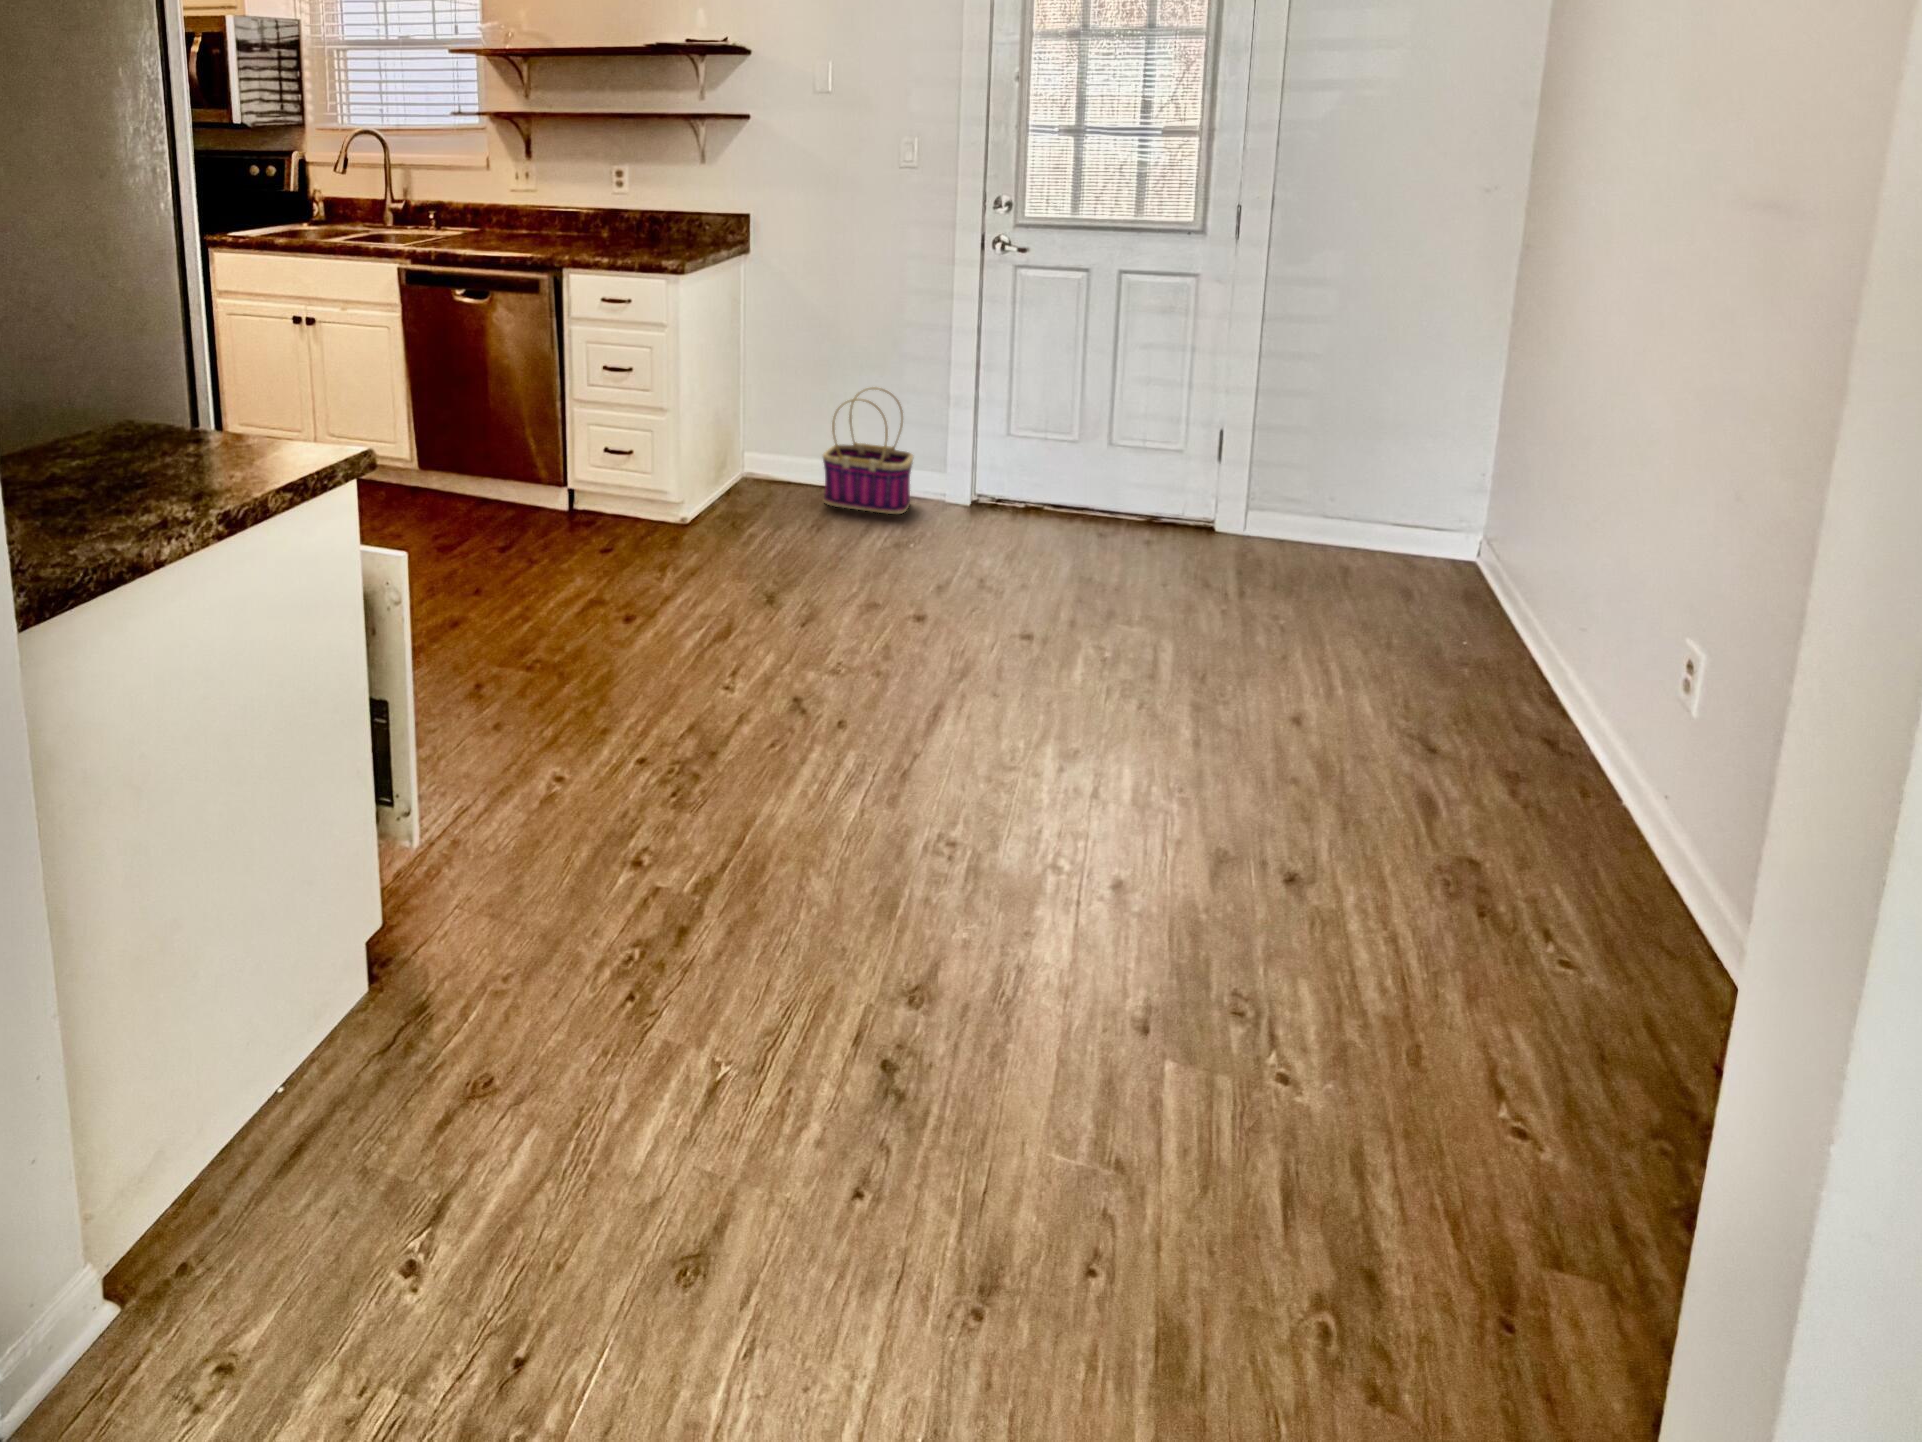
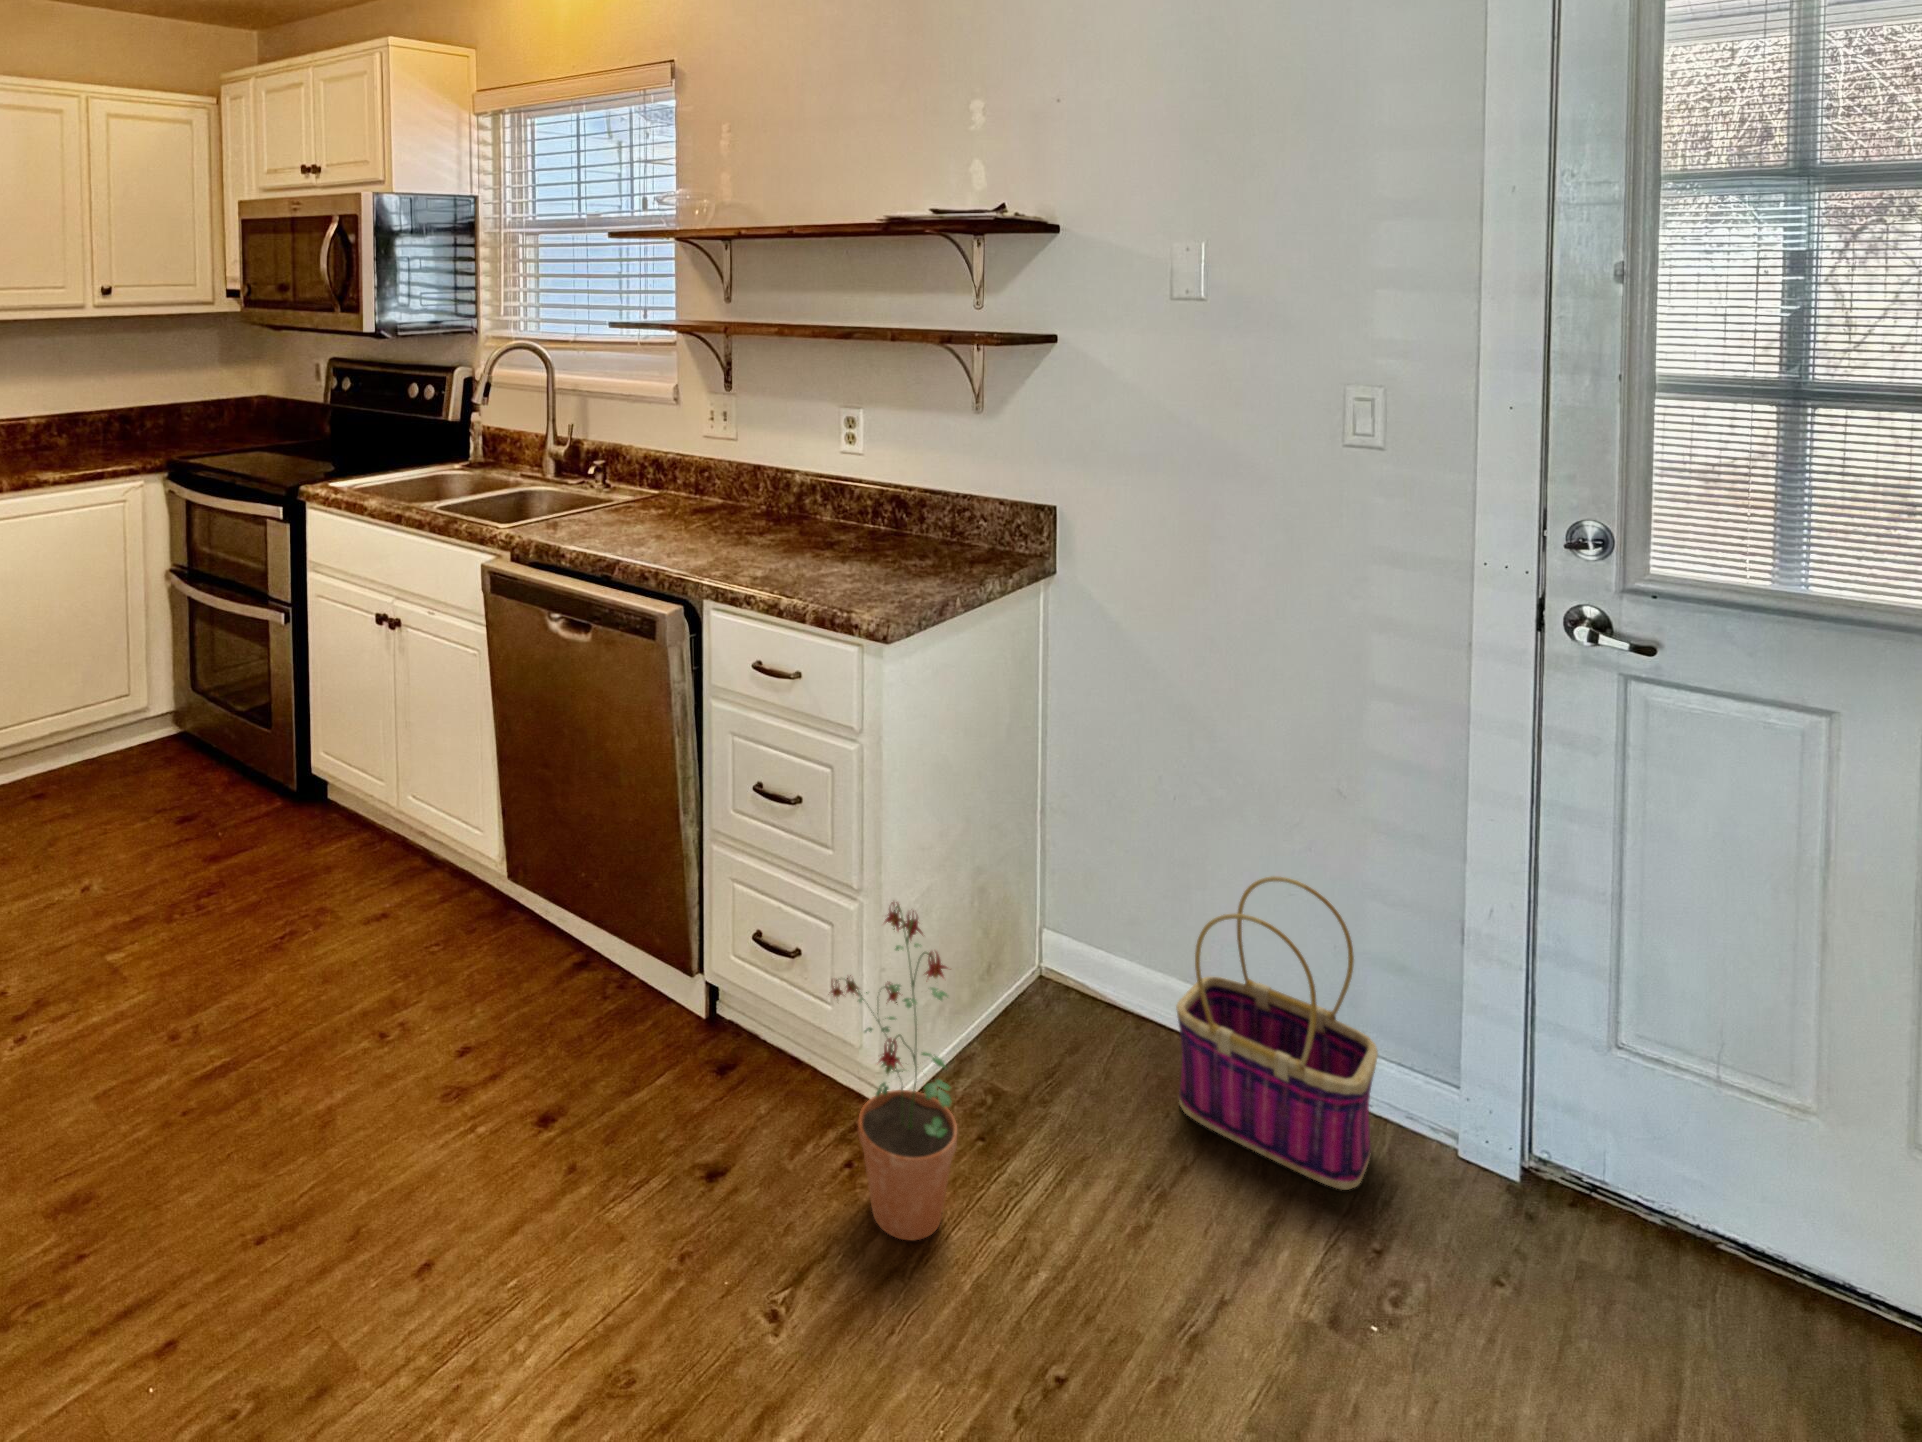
potted plant: none [661,404,735,553] -> present [831,902,957,1241]

